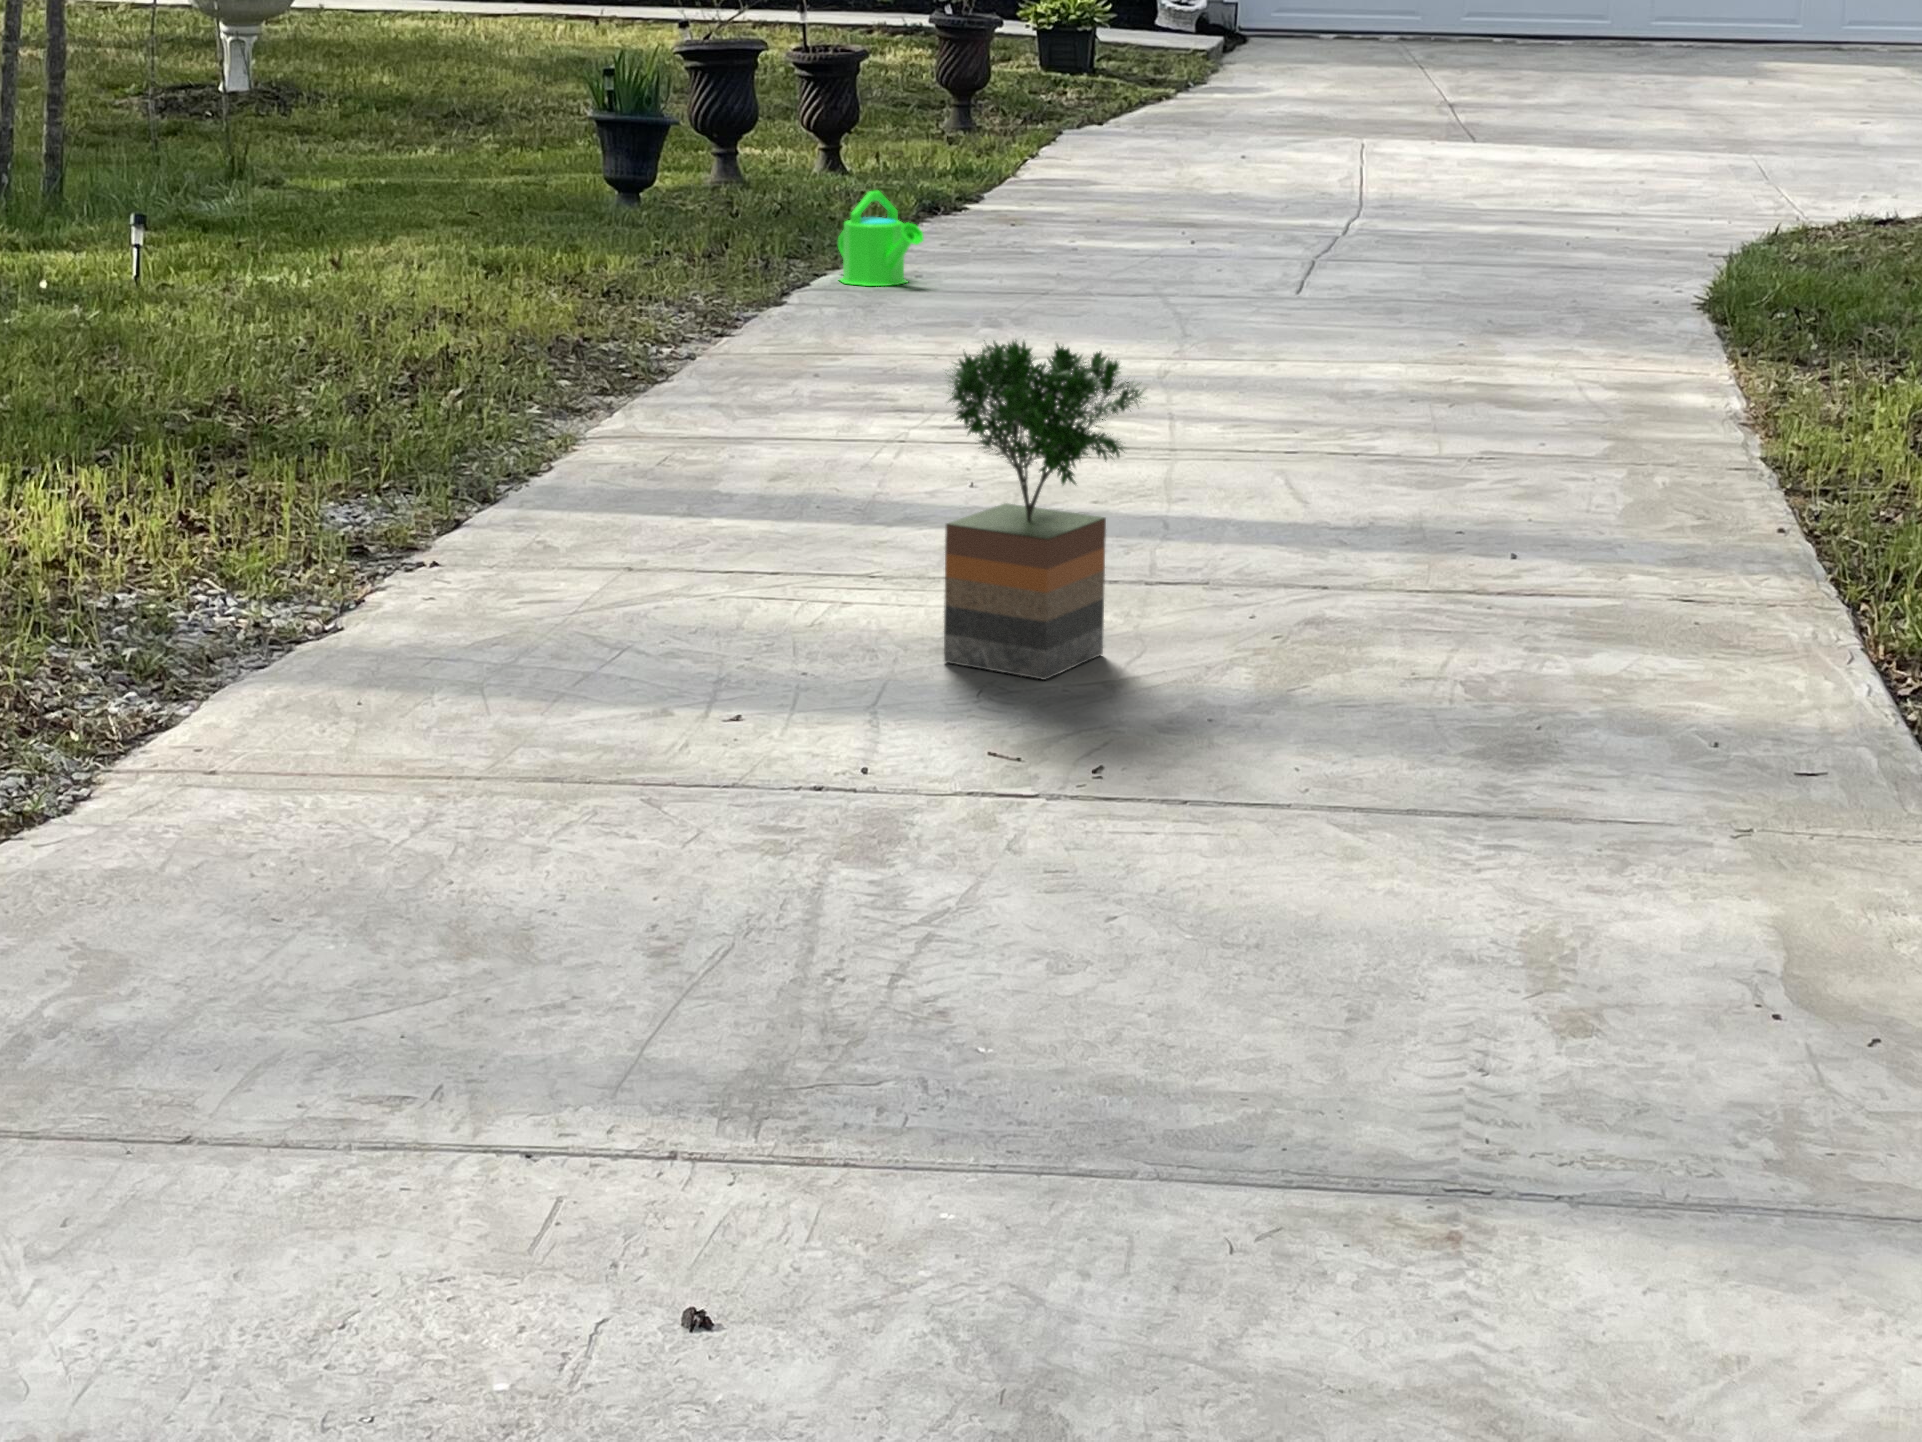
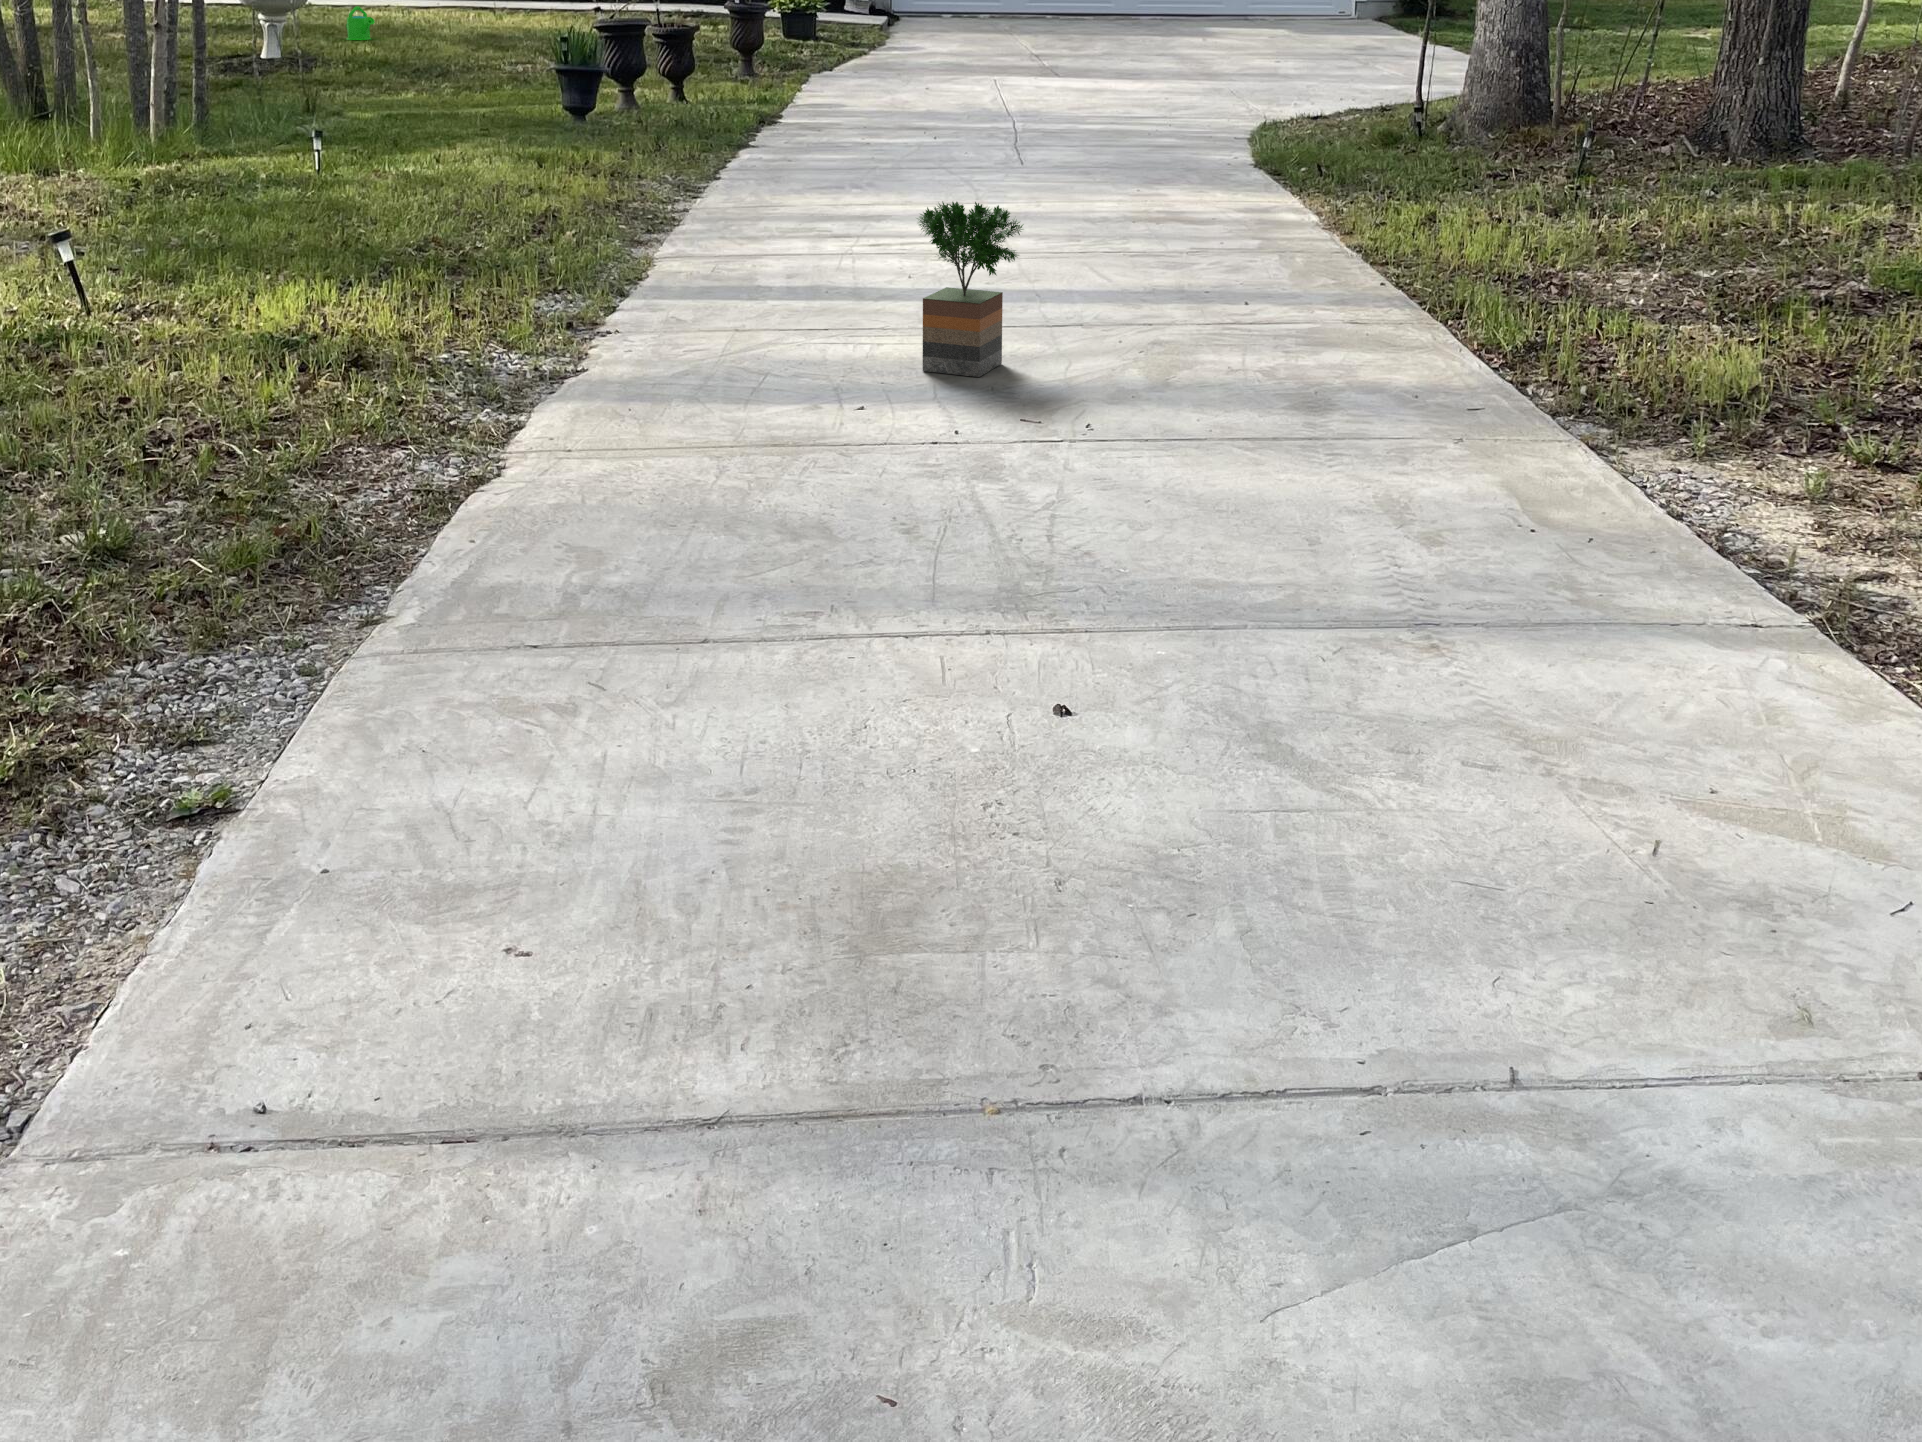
watering can: present [838,191,923,286] -> present [346,6,375,40]

